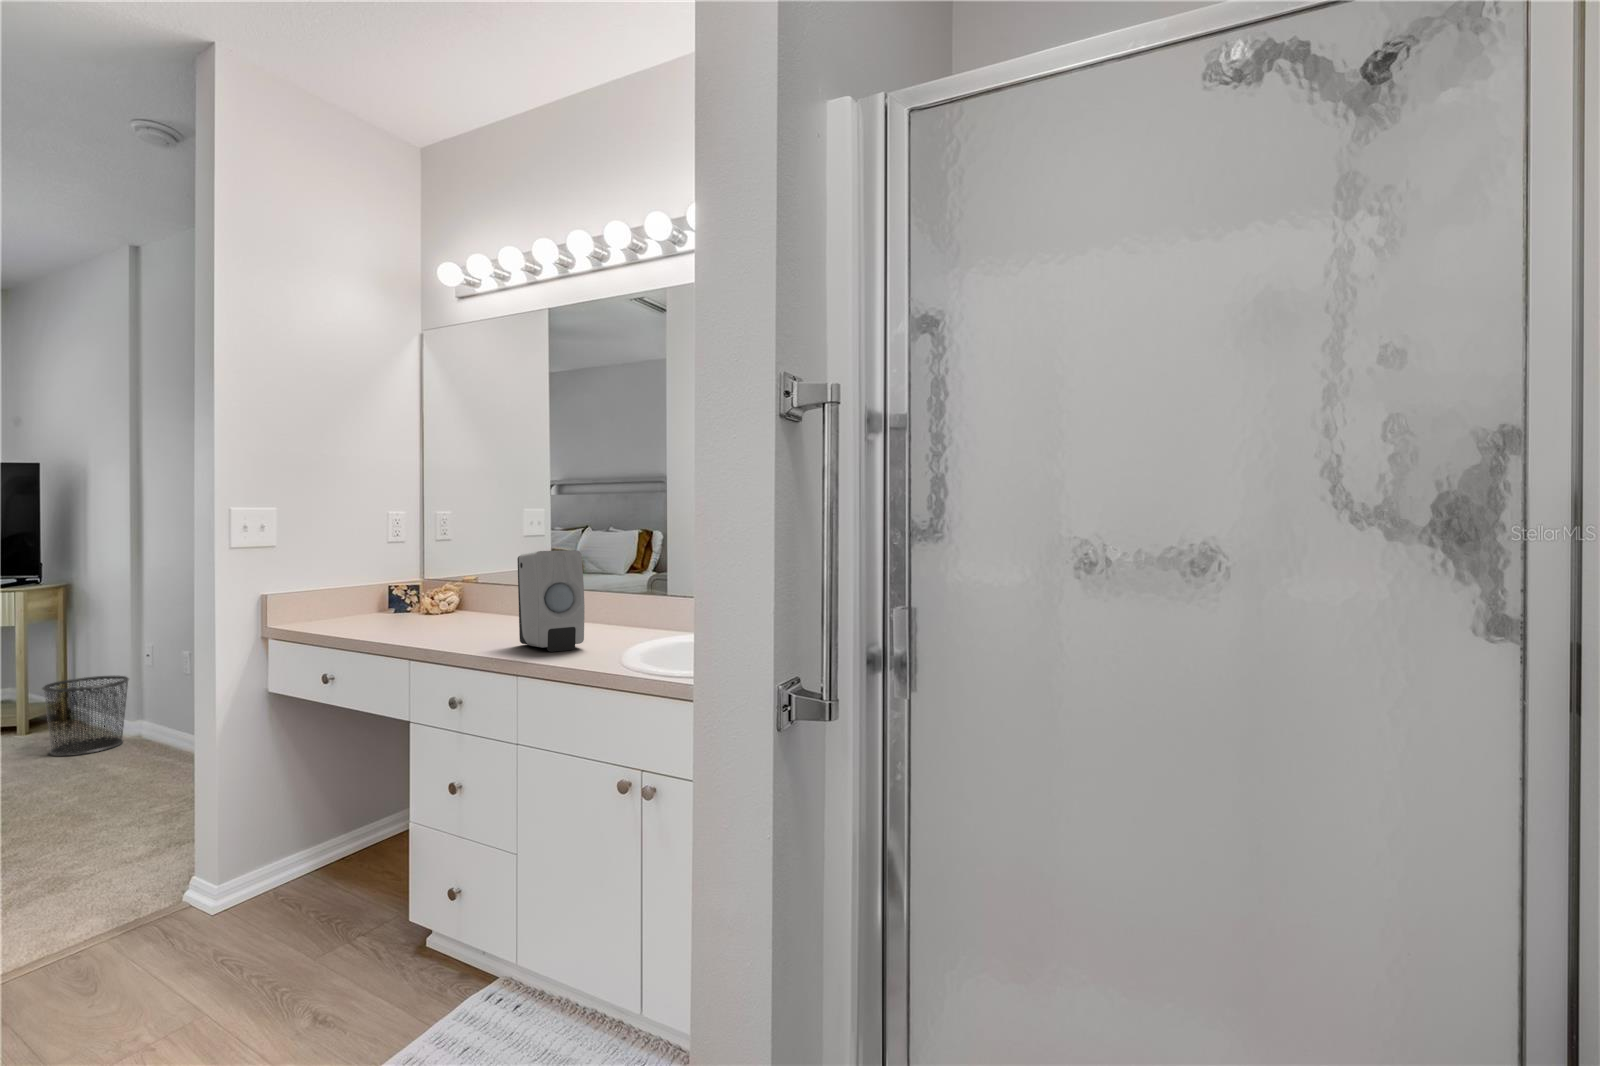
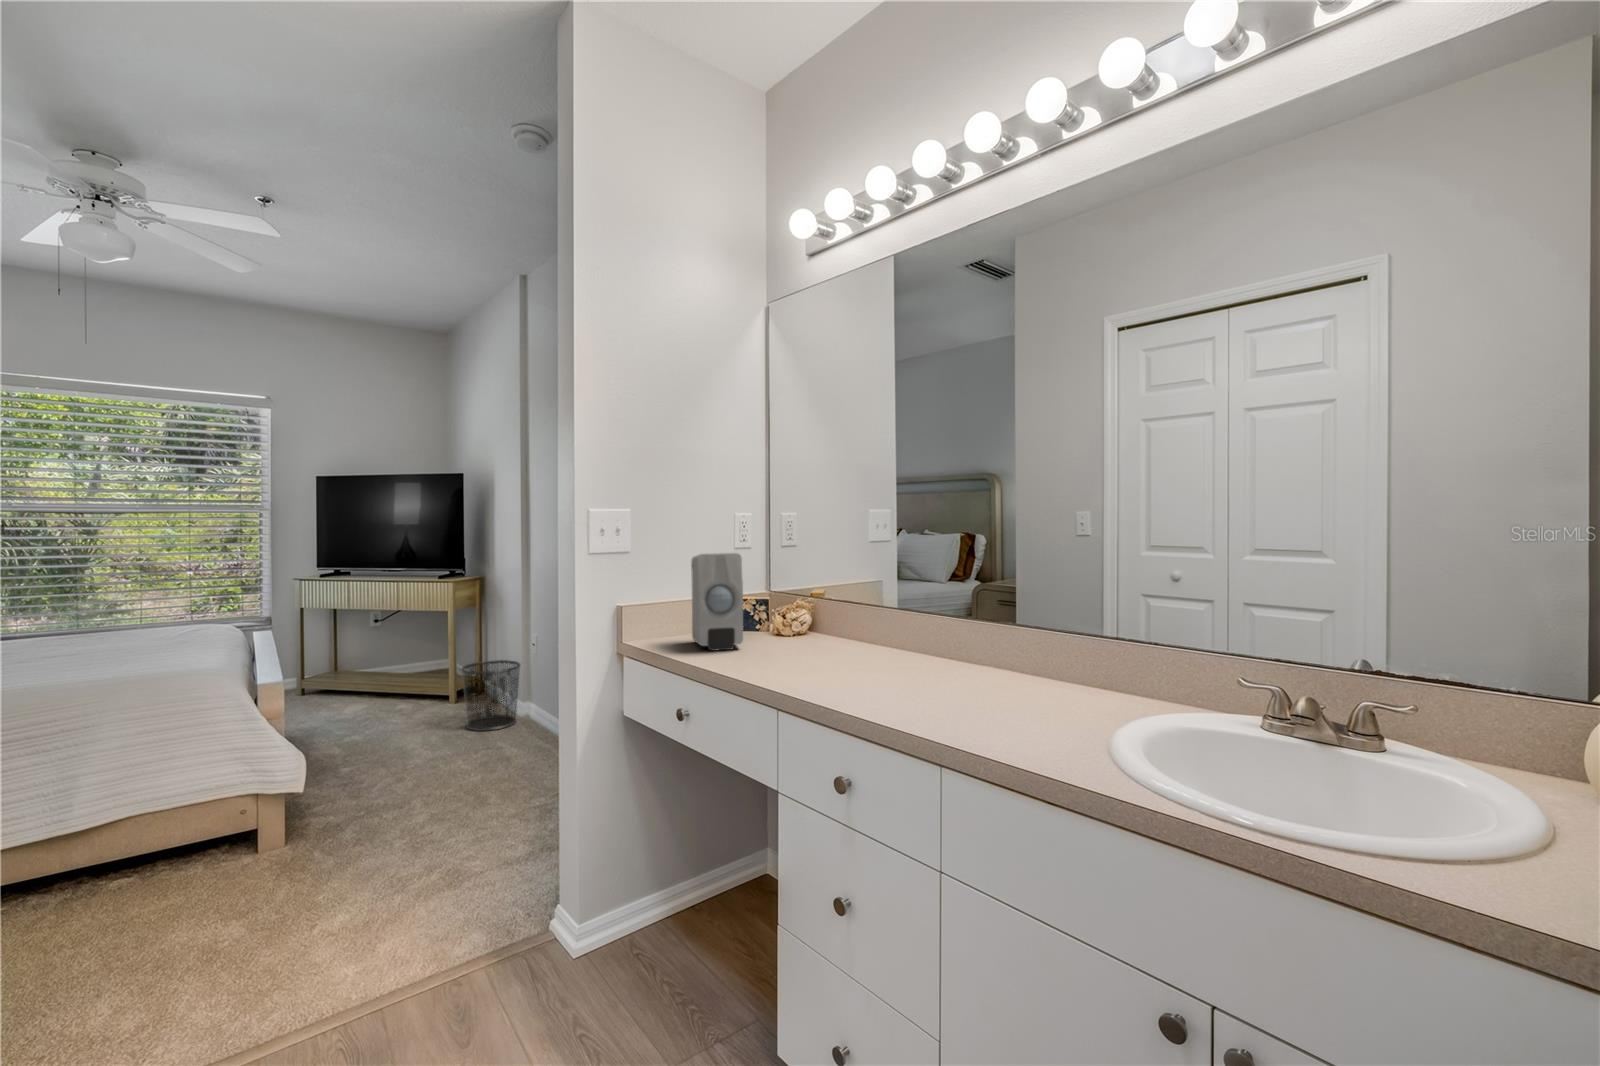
soap dispenser: present [517,550,585,652] -> present [691,553,743,651]

